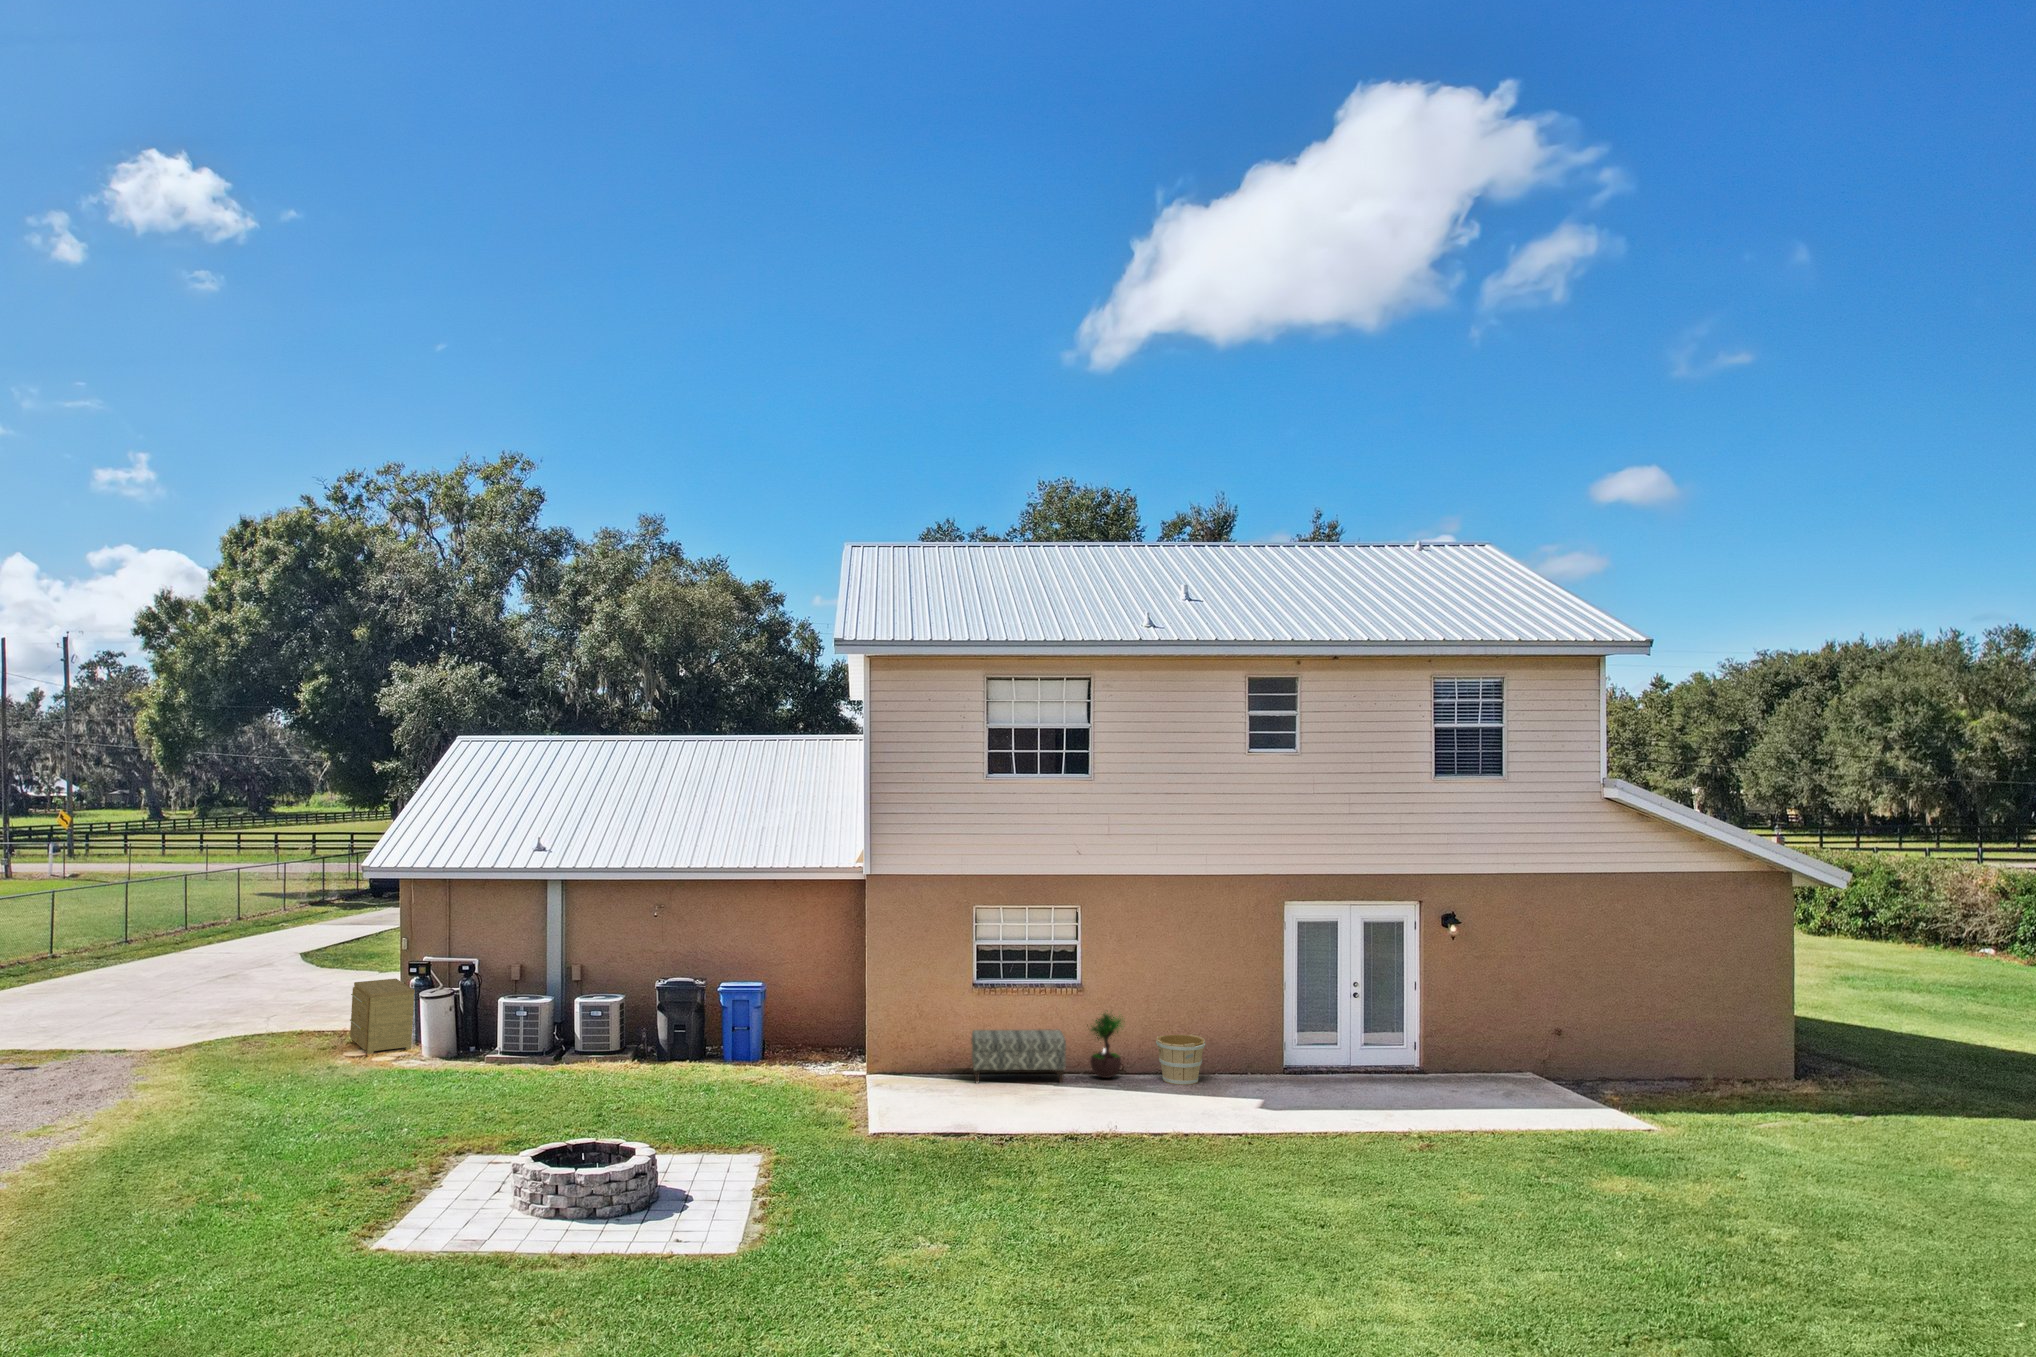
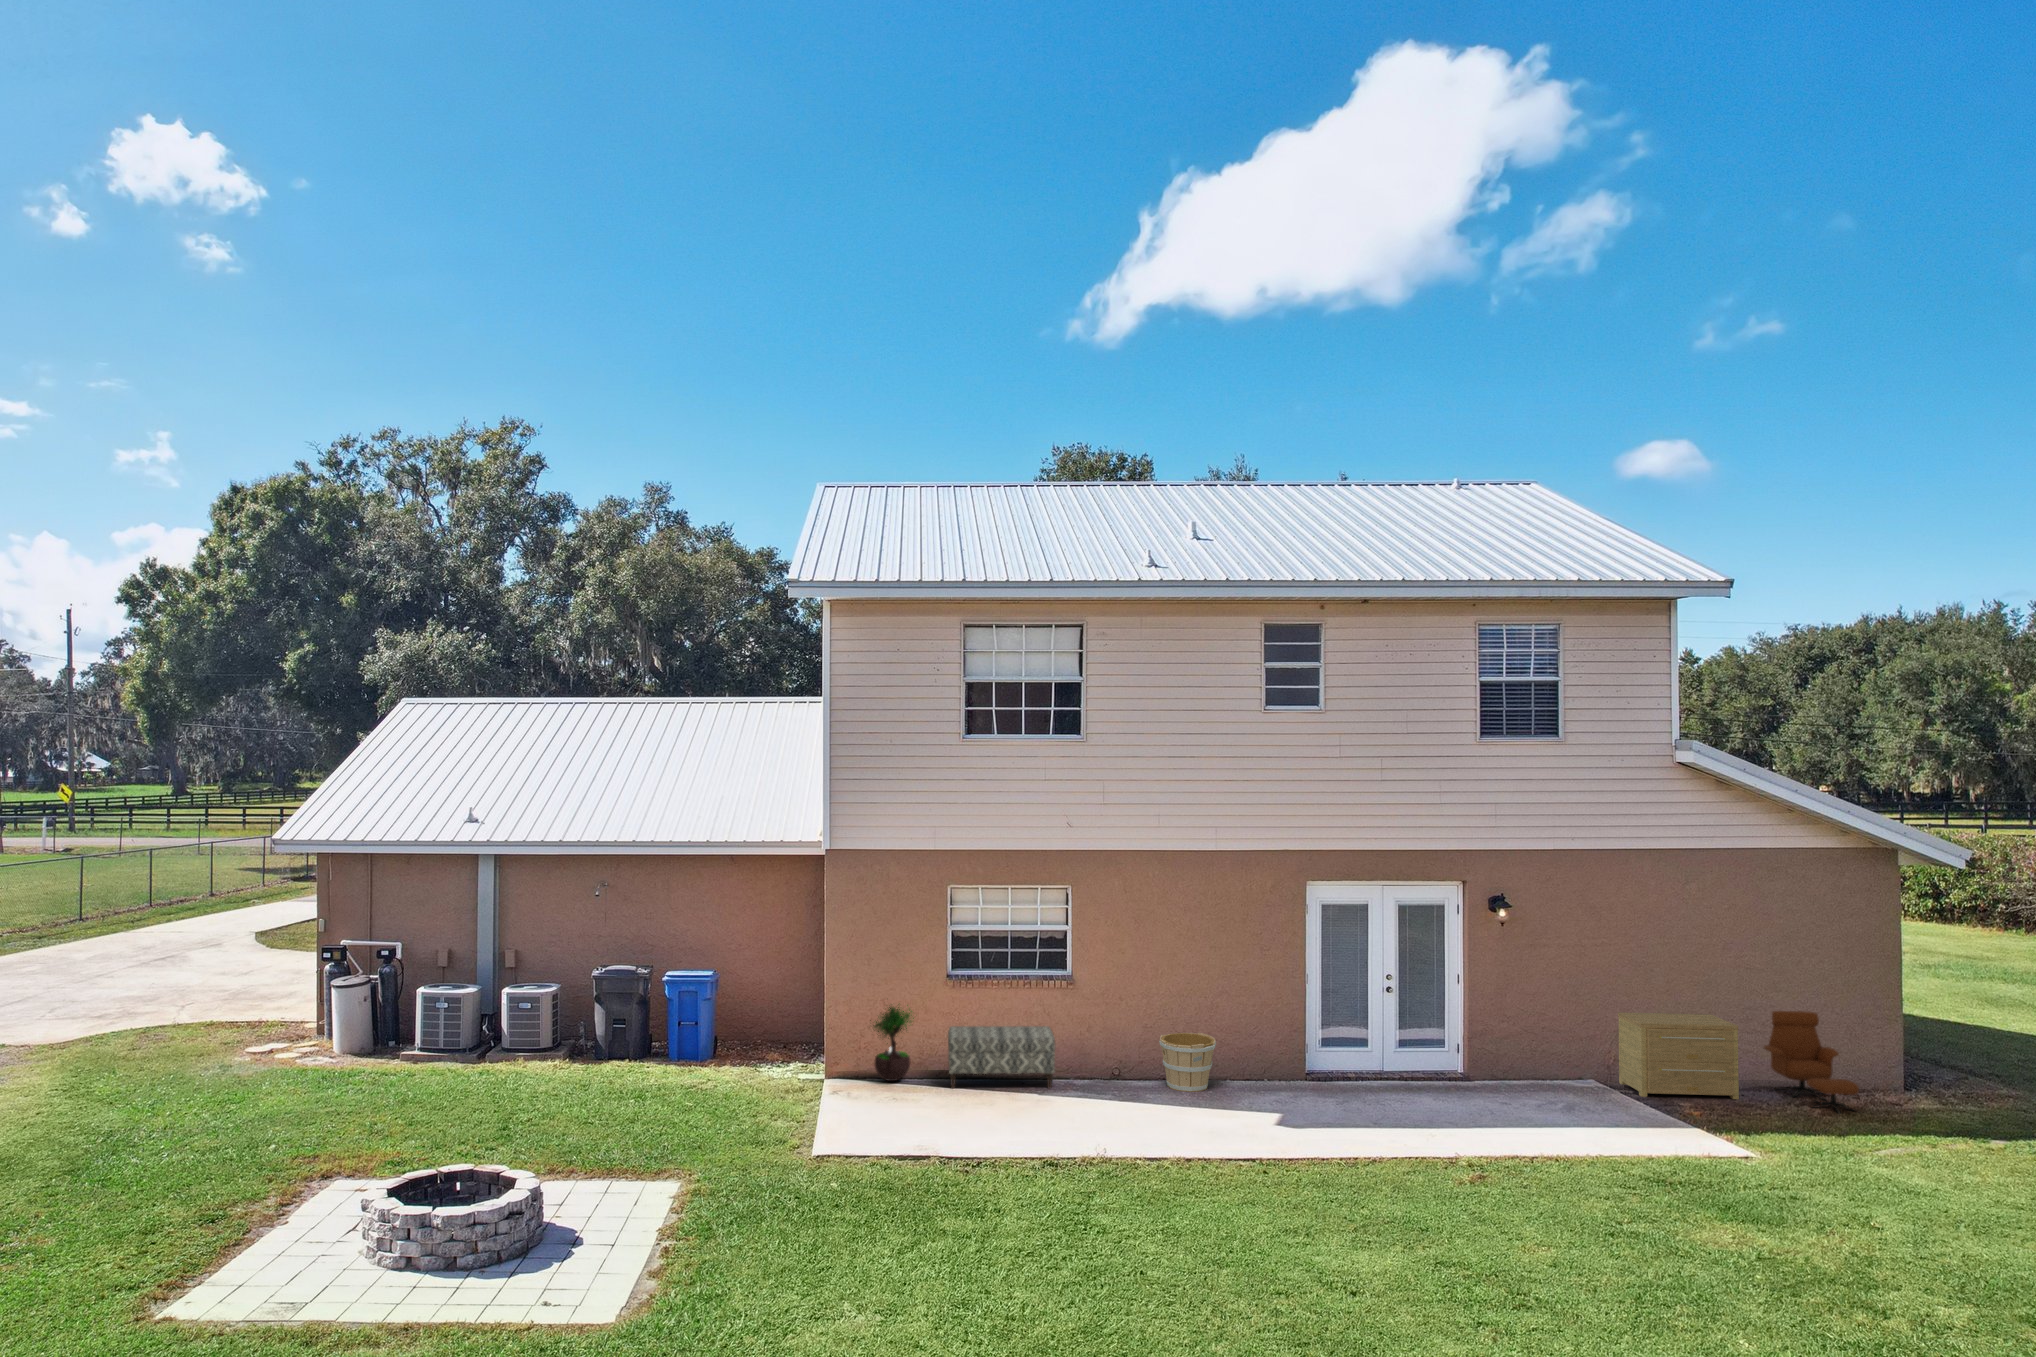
side table: present [350,979,415,1054] -> present [1618,1012,1739,1099]
potted tree: present [1090,1012,1121,1078] -> present [870,1004,914,1081]
lounge chair: none [1677,1013,1756,1100] -> present [1764,1011,1859,1114]

